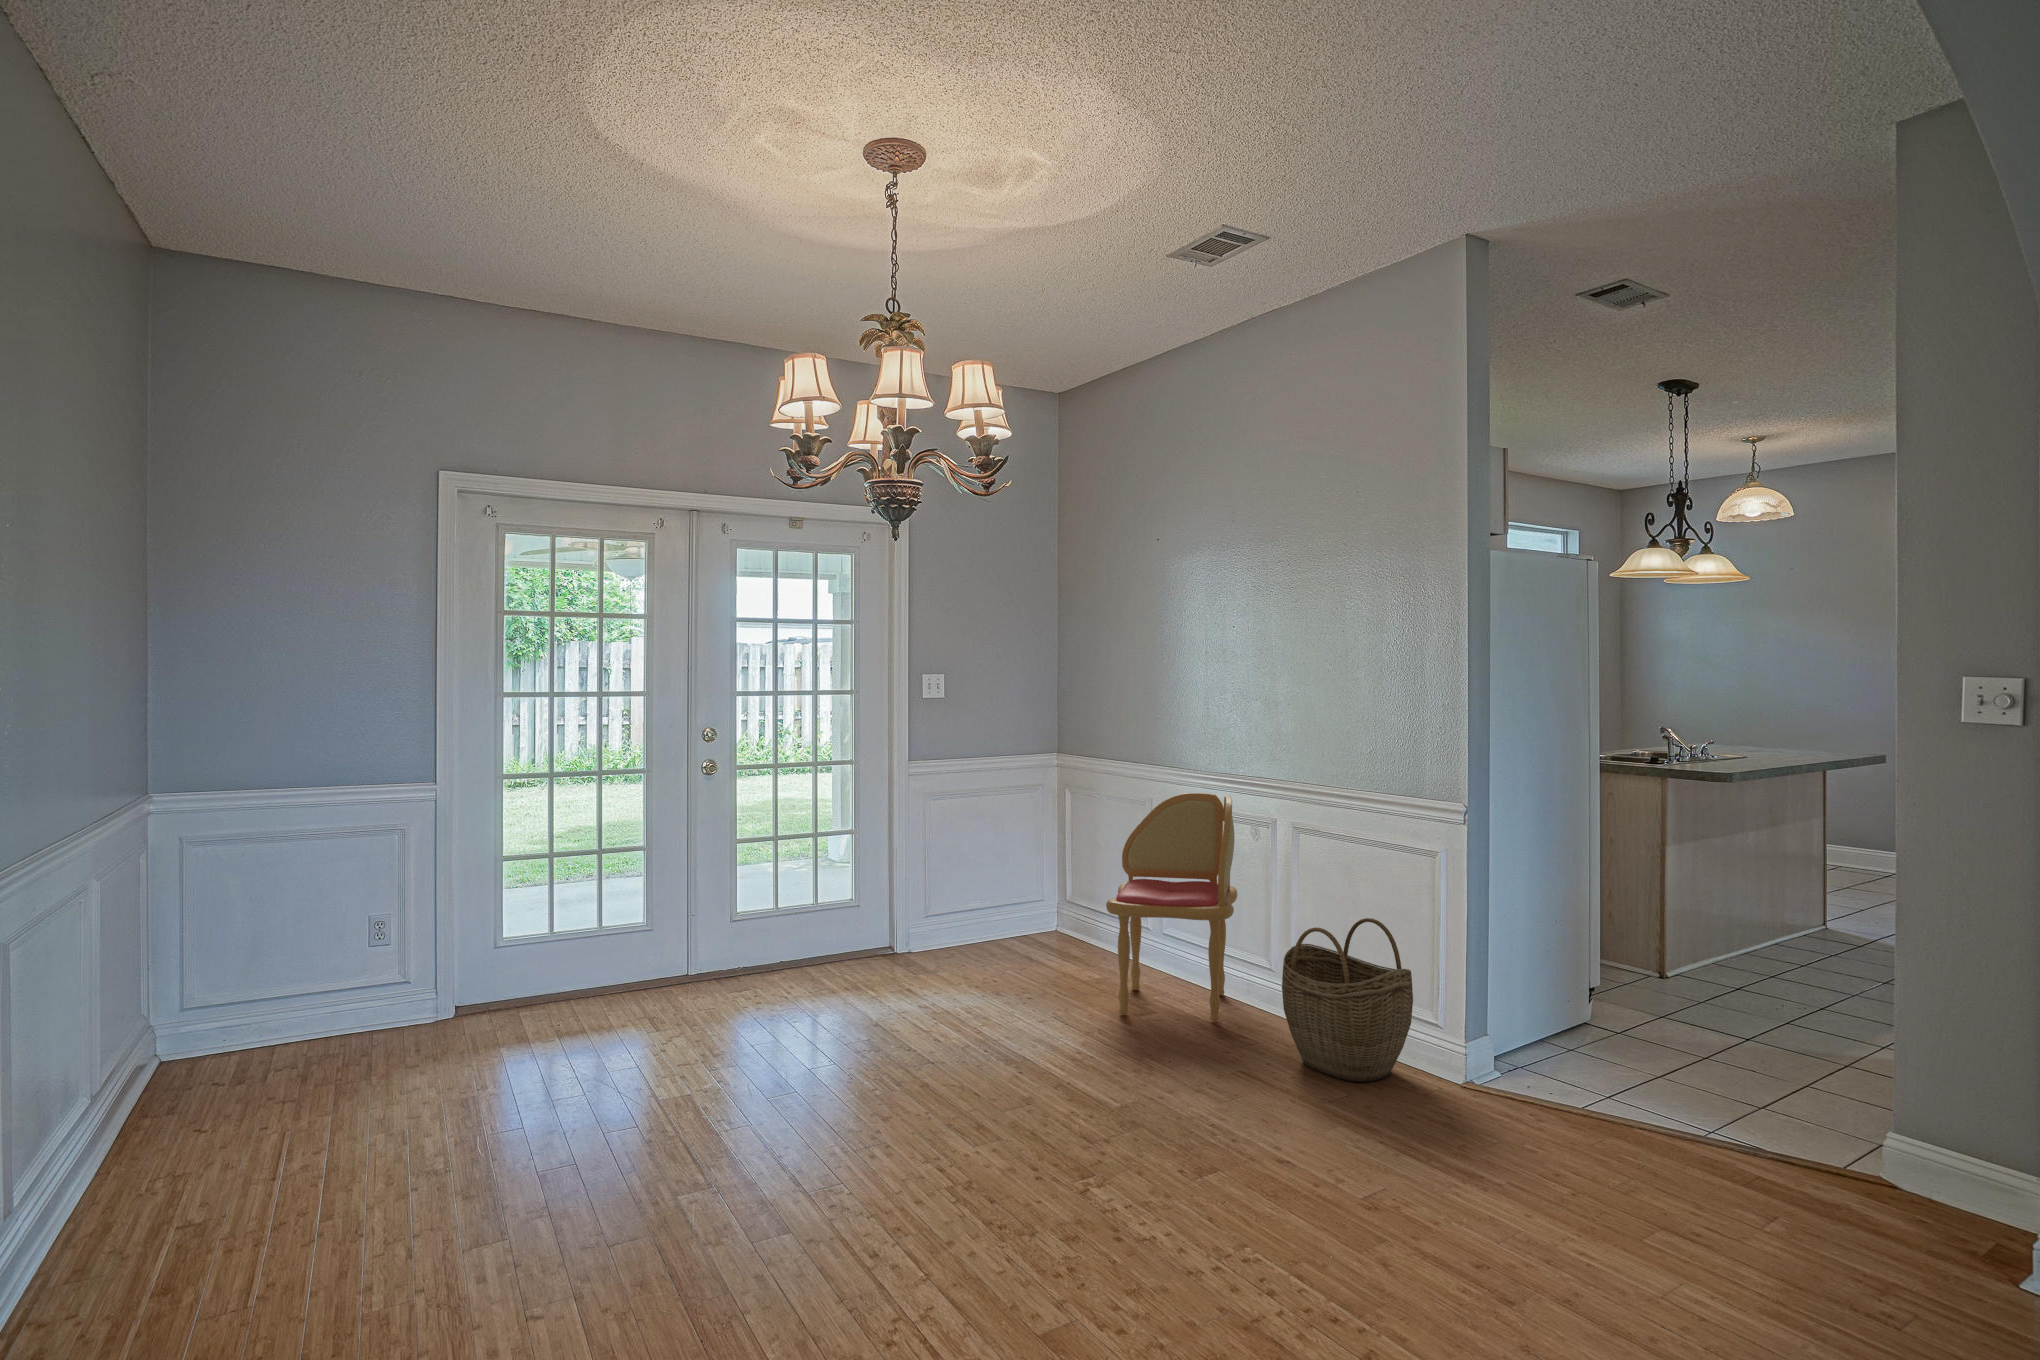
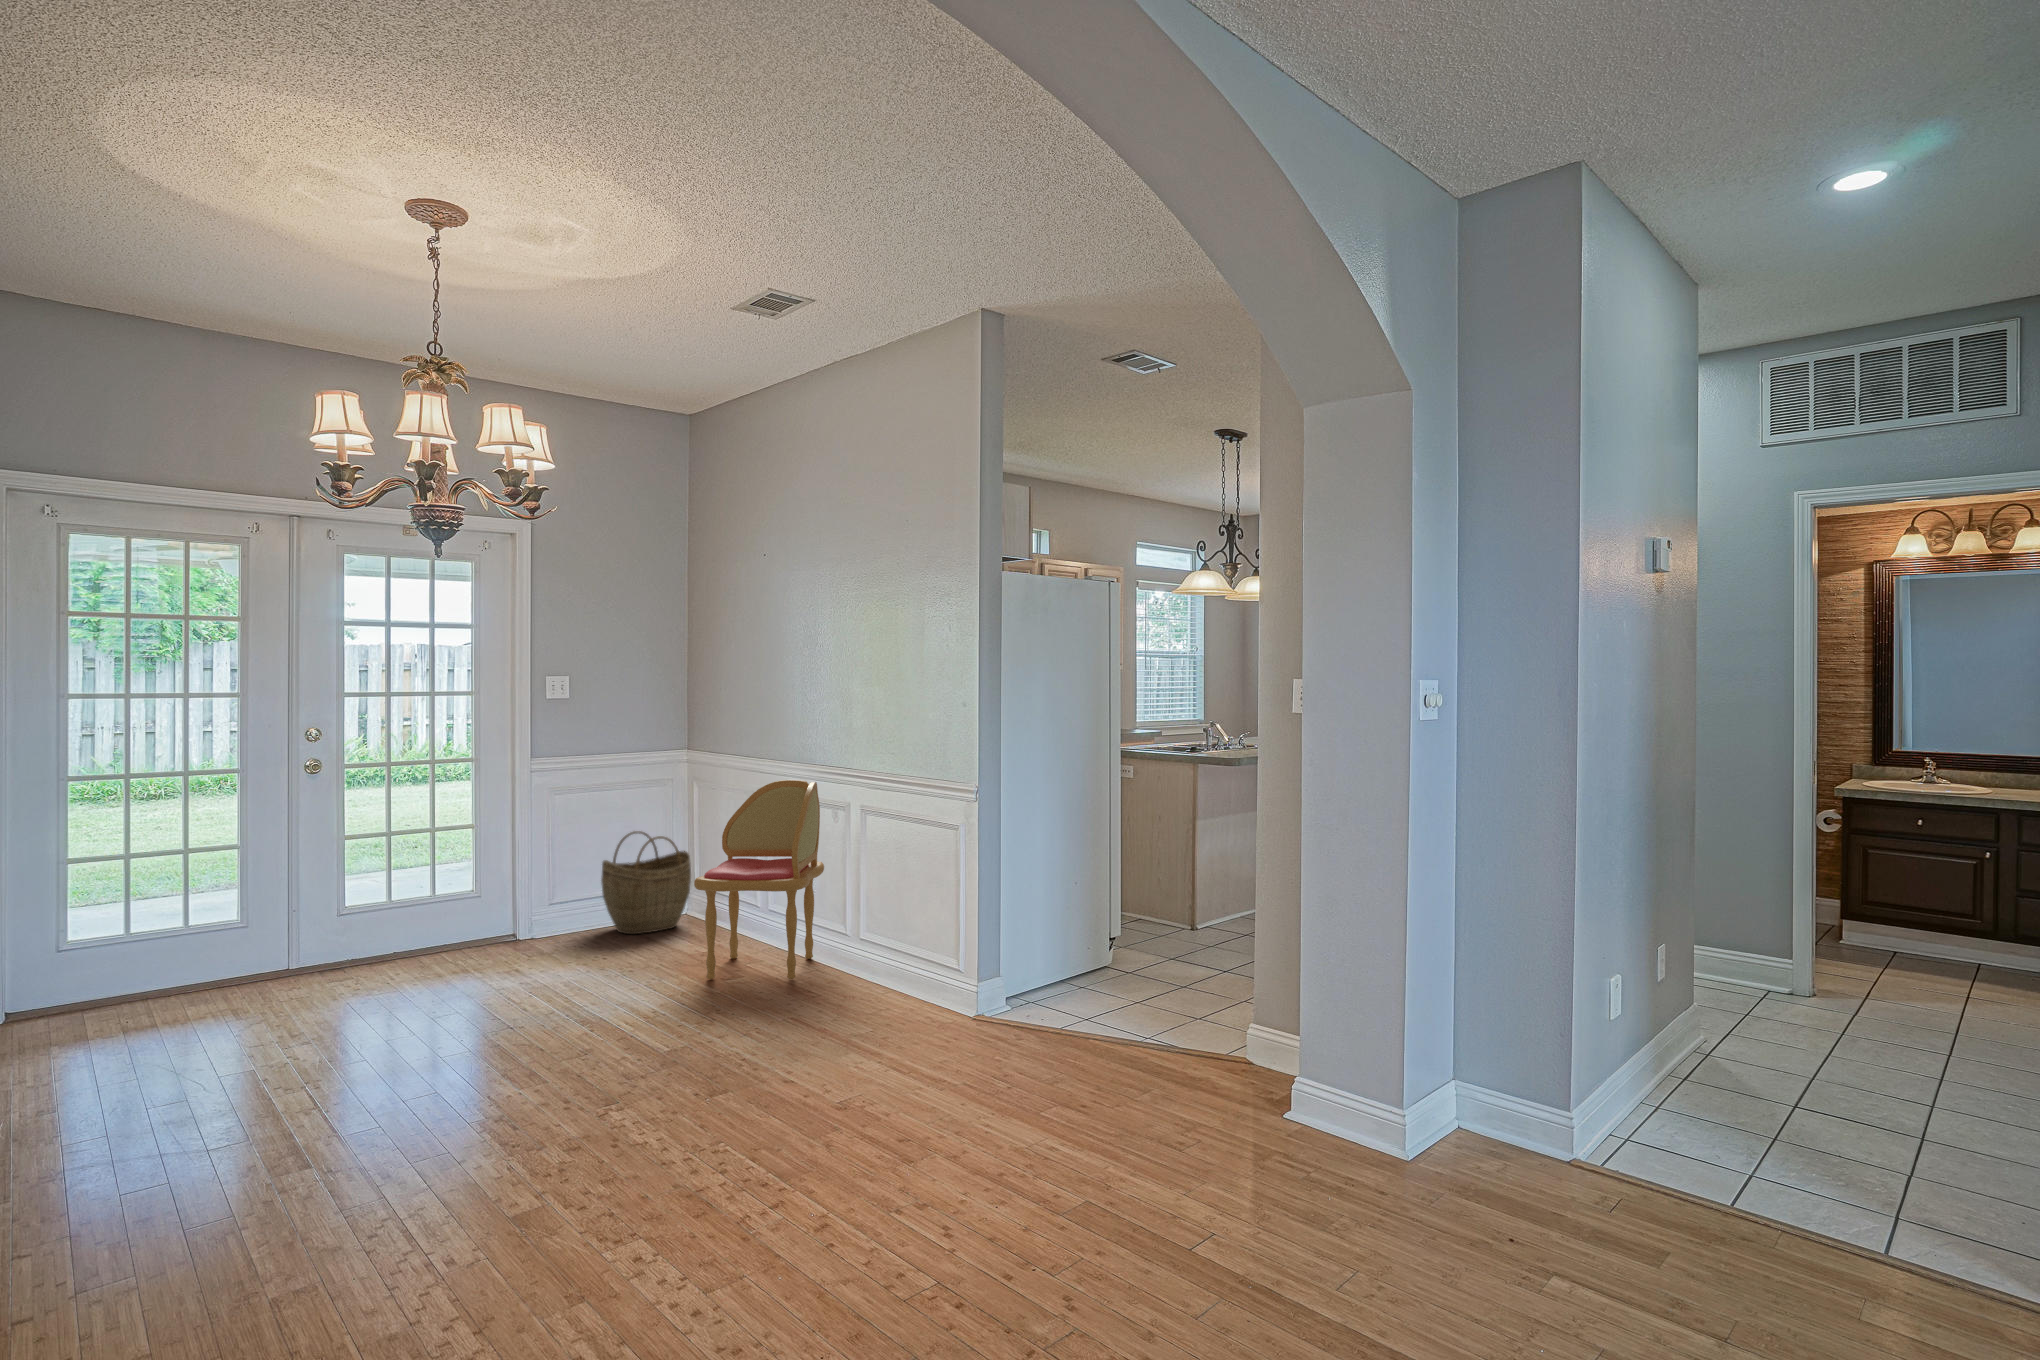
woven basket: present [1282,918,1413,1082] -> present [601,831,691,934]

